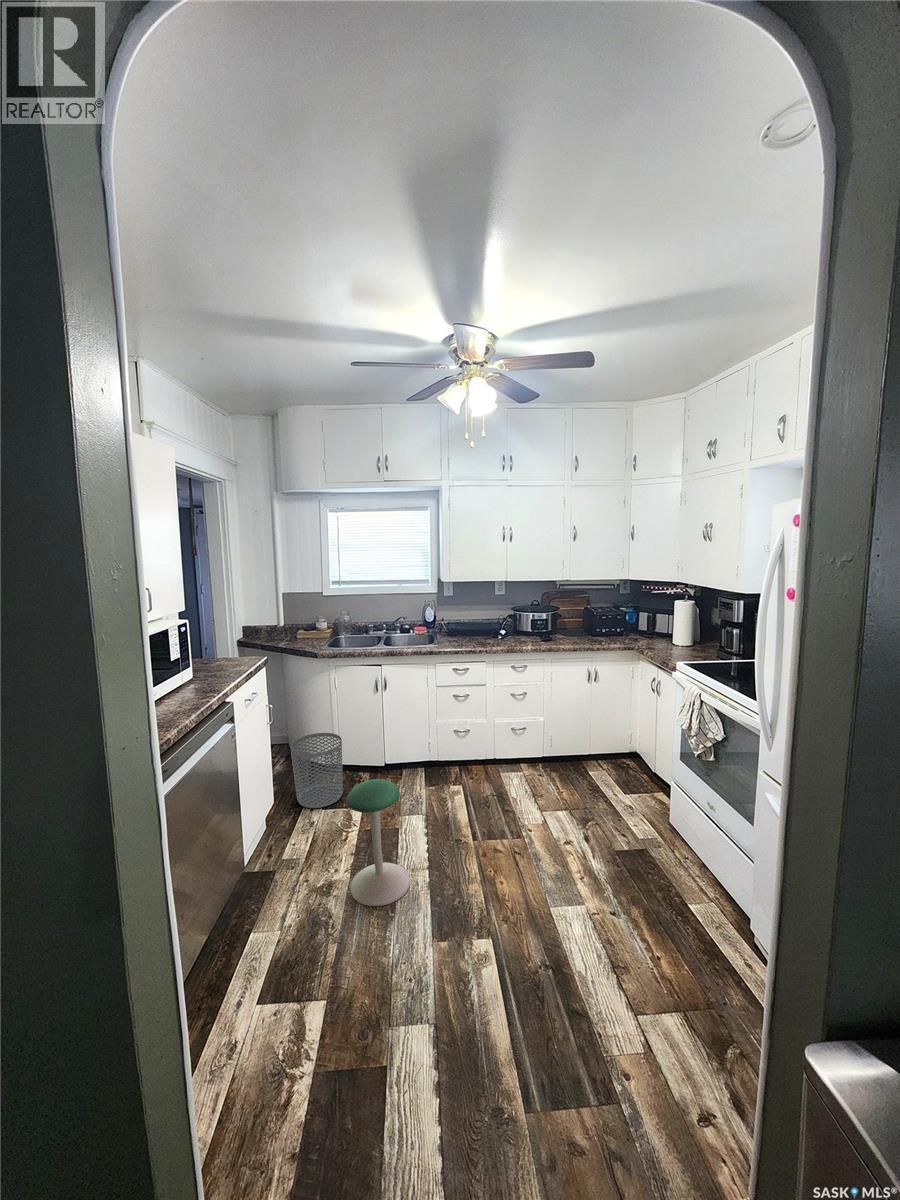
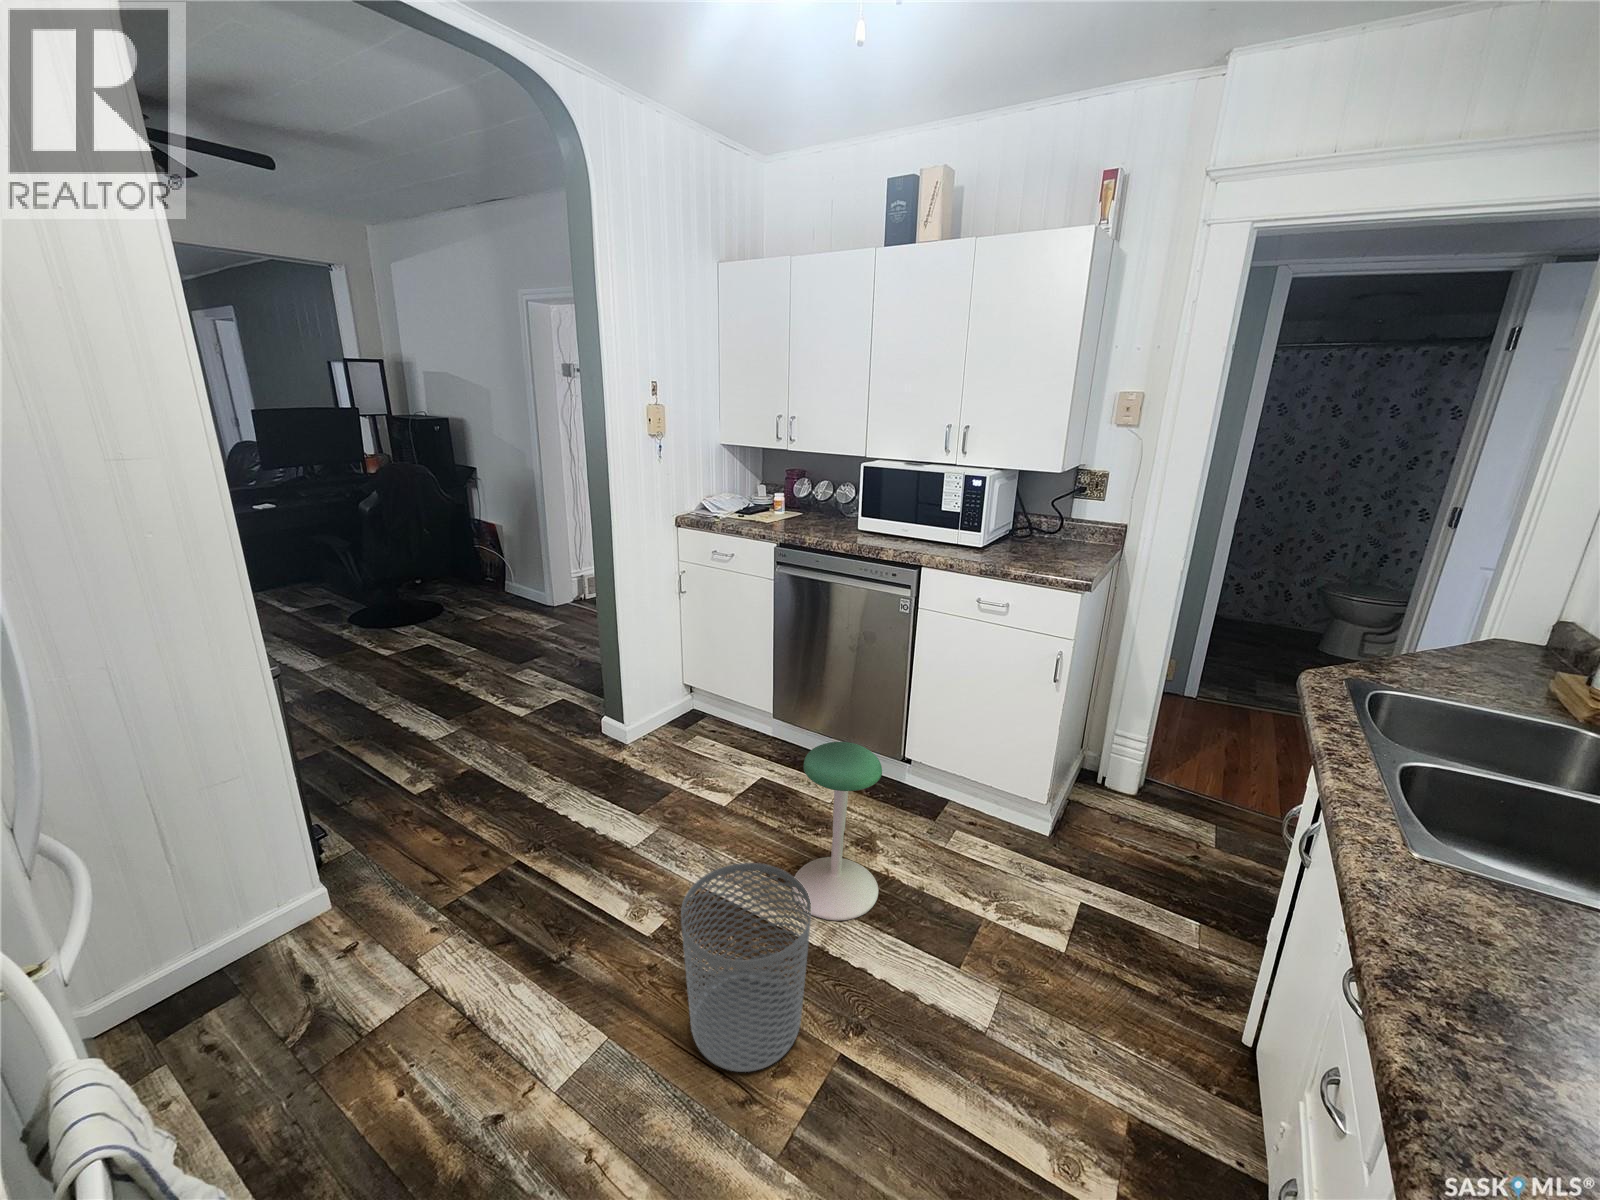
waste bin: present [290,733,343,808] -> present [681,863,811,1072]

